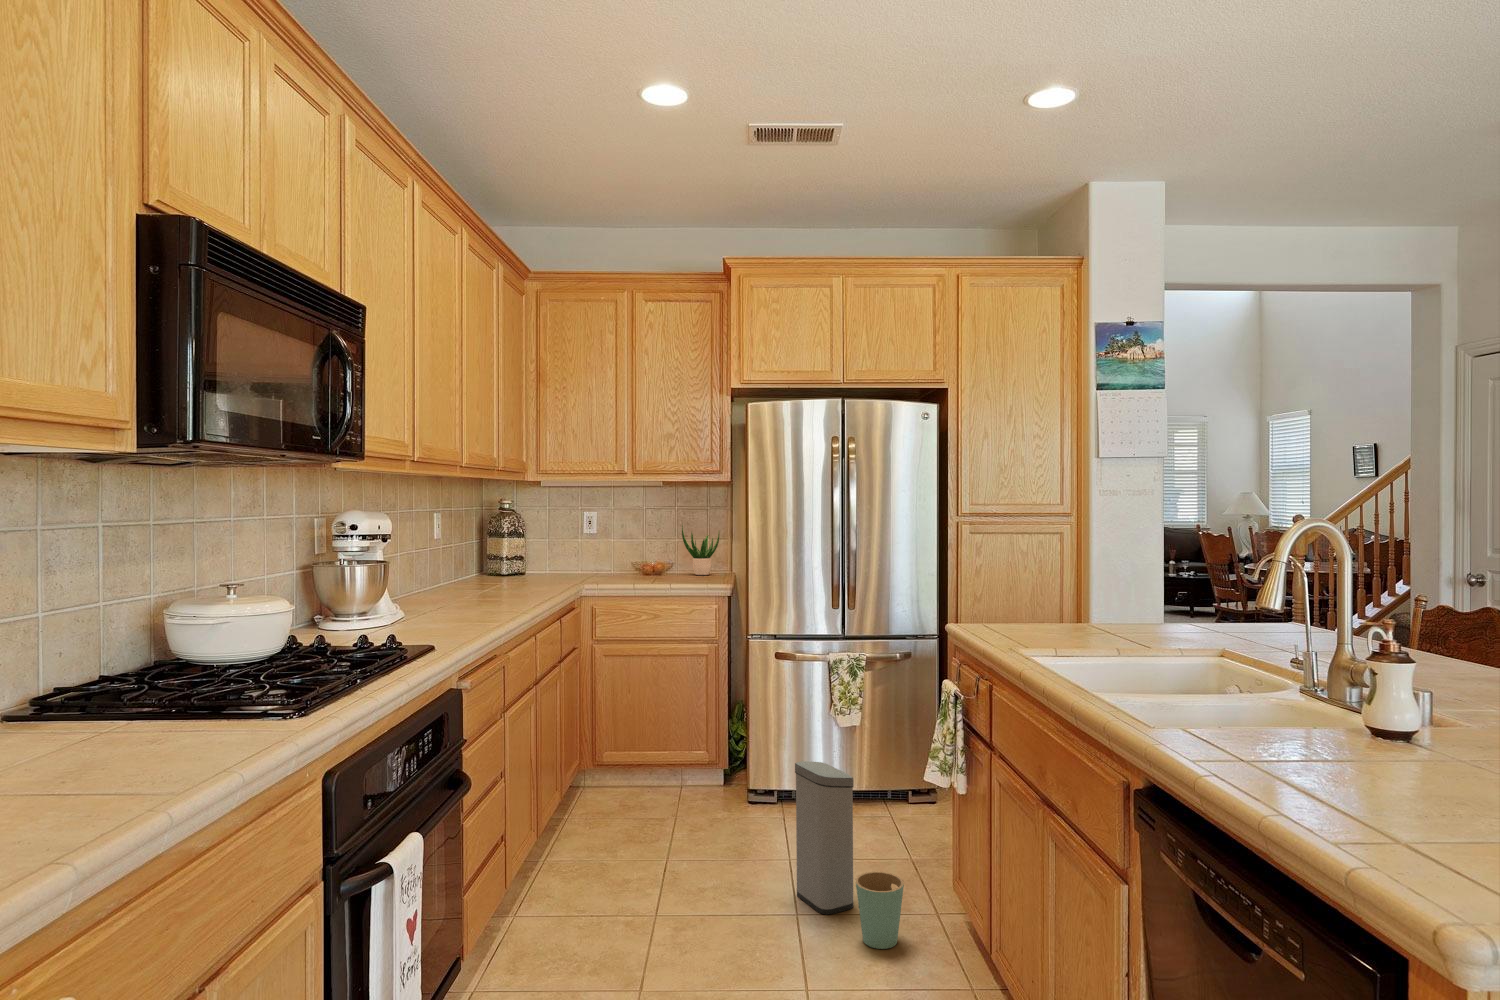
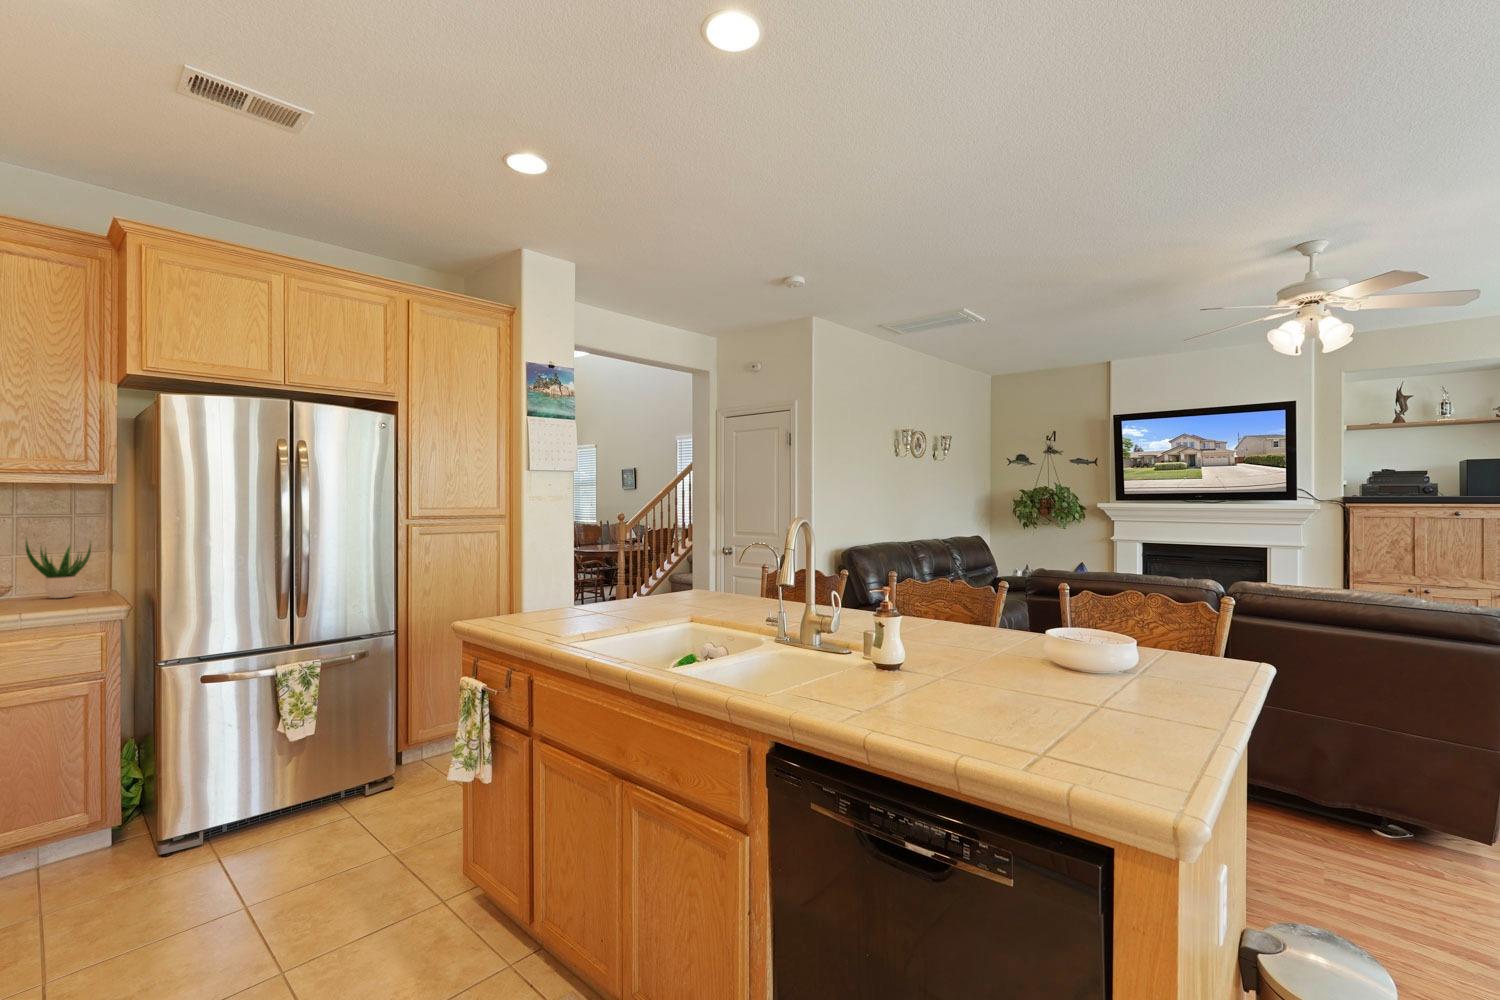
trash can: present [795,761,904,949] -> none [274,789,422,961]

